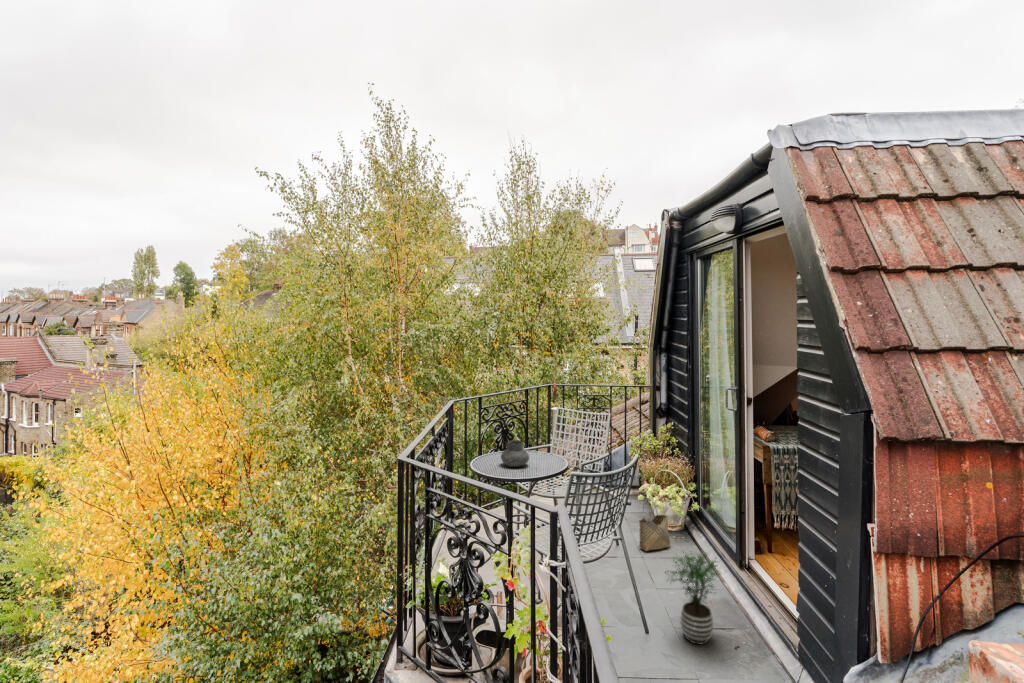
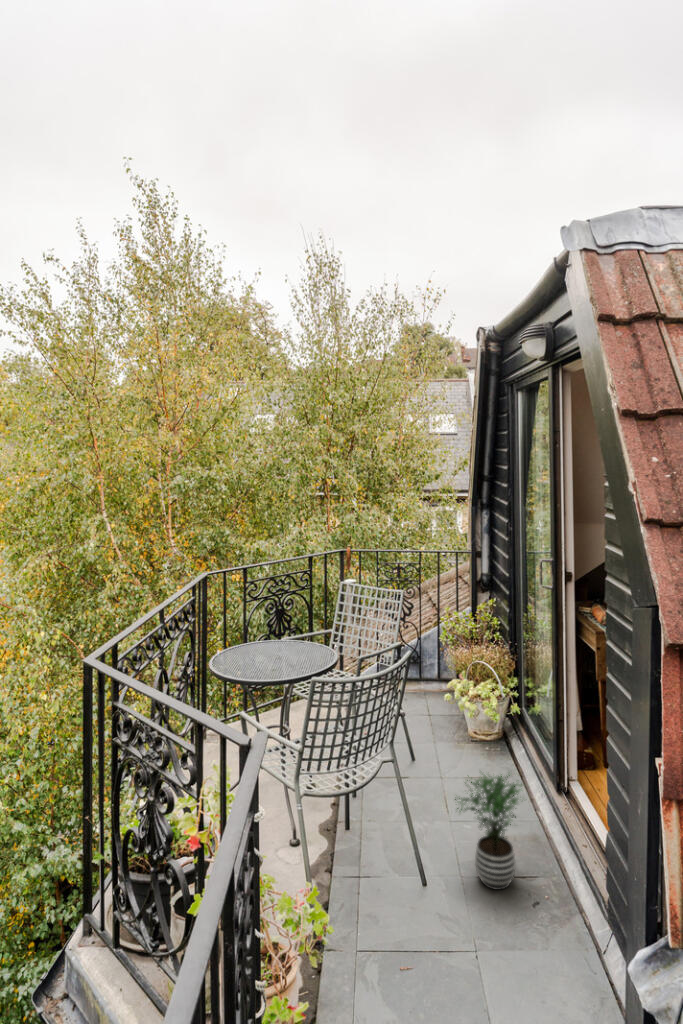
vase: present [501,440,529,467] -> none [255,632,291,666]
woven basket: present [639,506,670,551] -> none [441,700,481,765]

